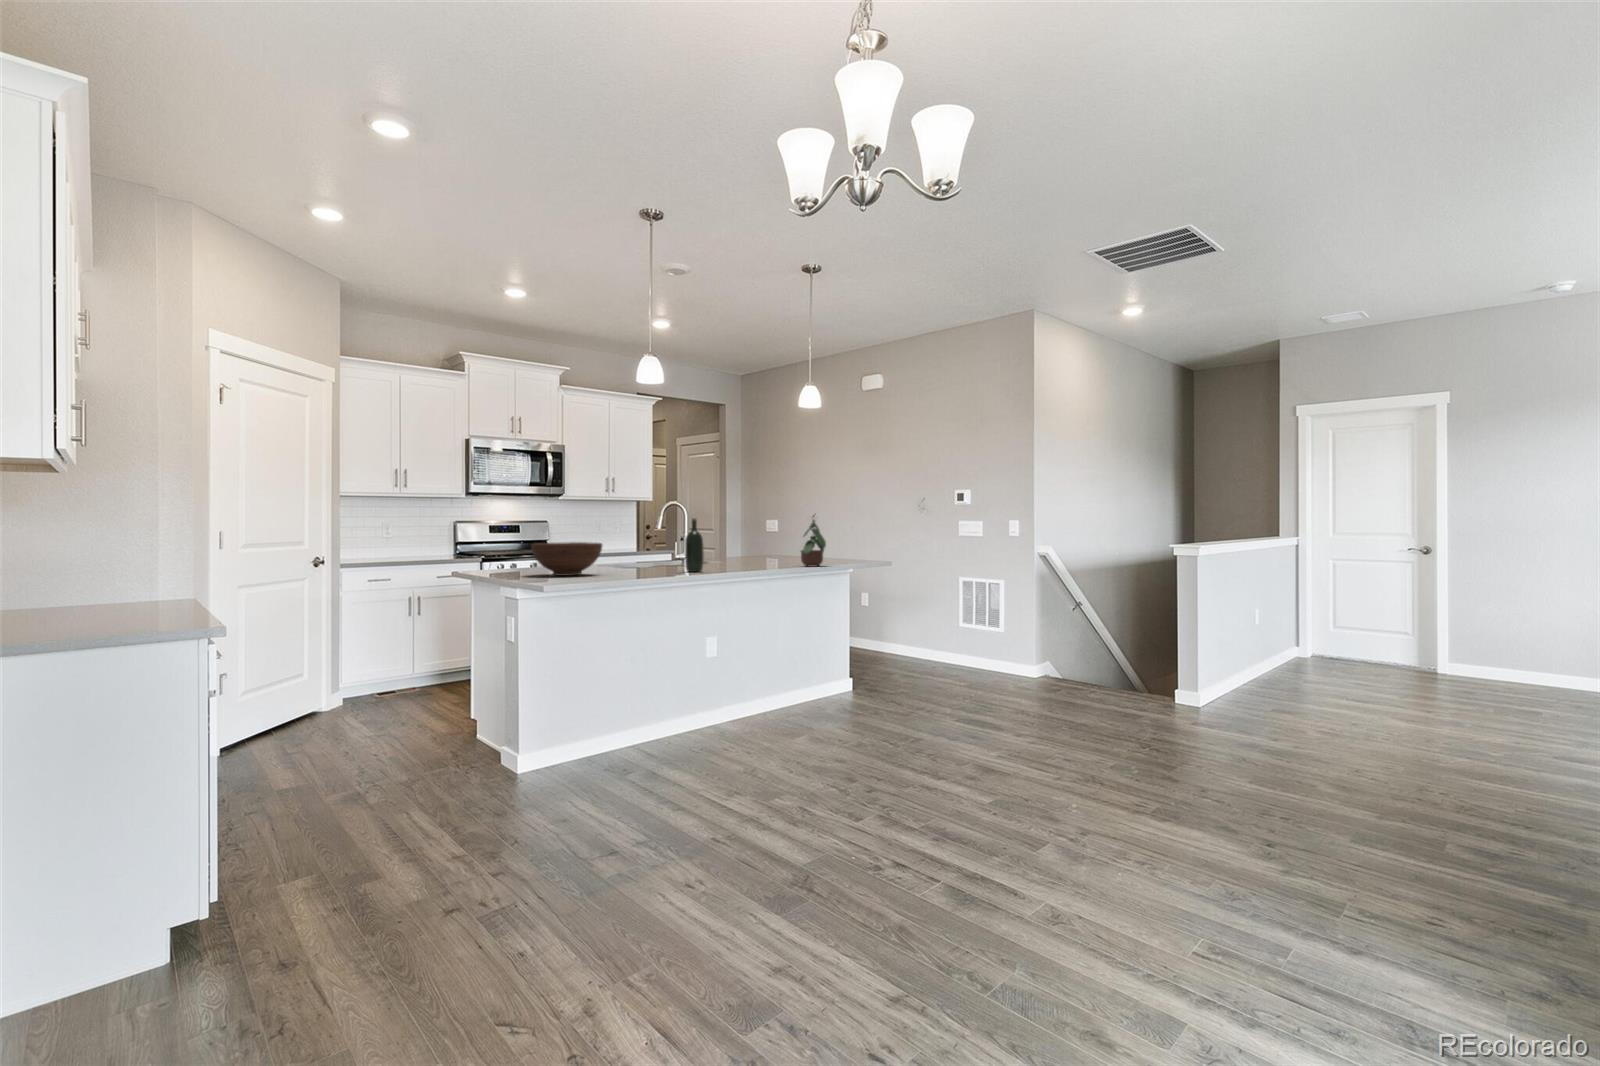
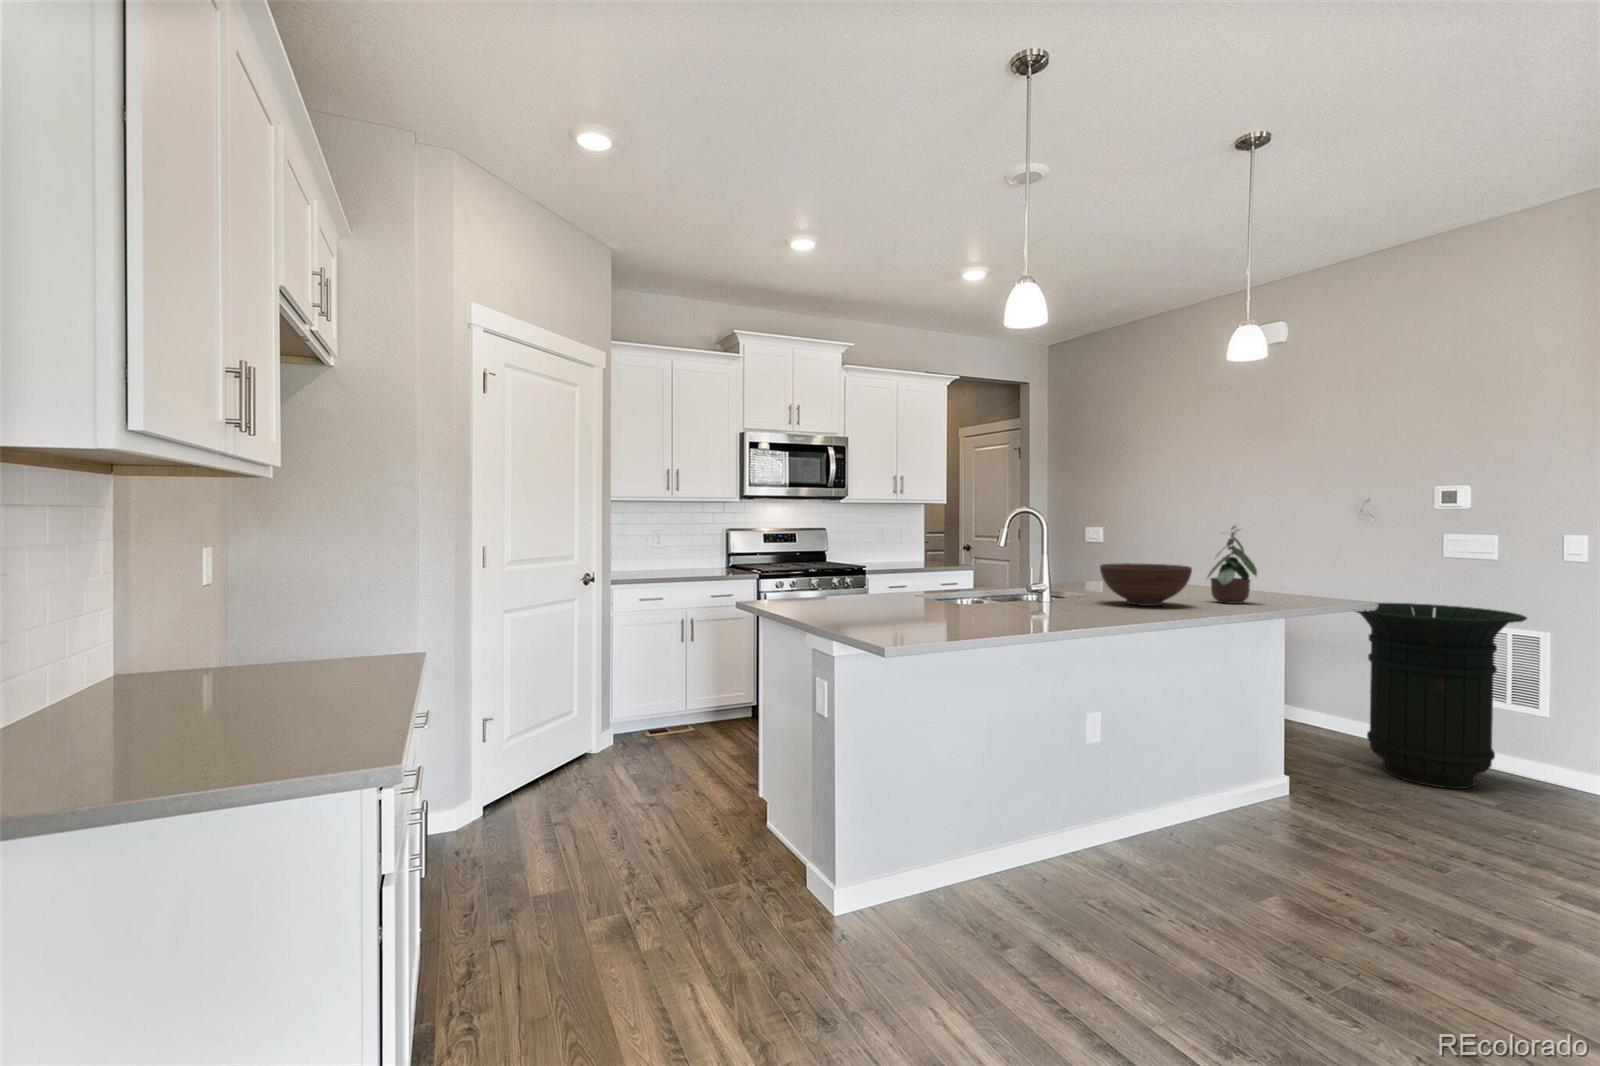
wine bottle: present [685,518,704,572] -> none [1060,533,1089,615]
fruit bowl: present [531,542,602,576] -> present [1100,563,1192,606]
trash can: none [899,568,989,682] -> present [1356,603,1527,789]

